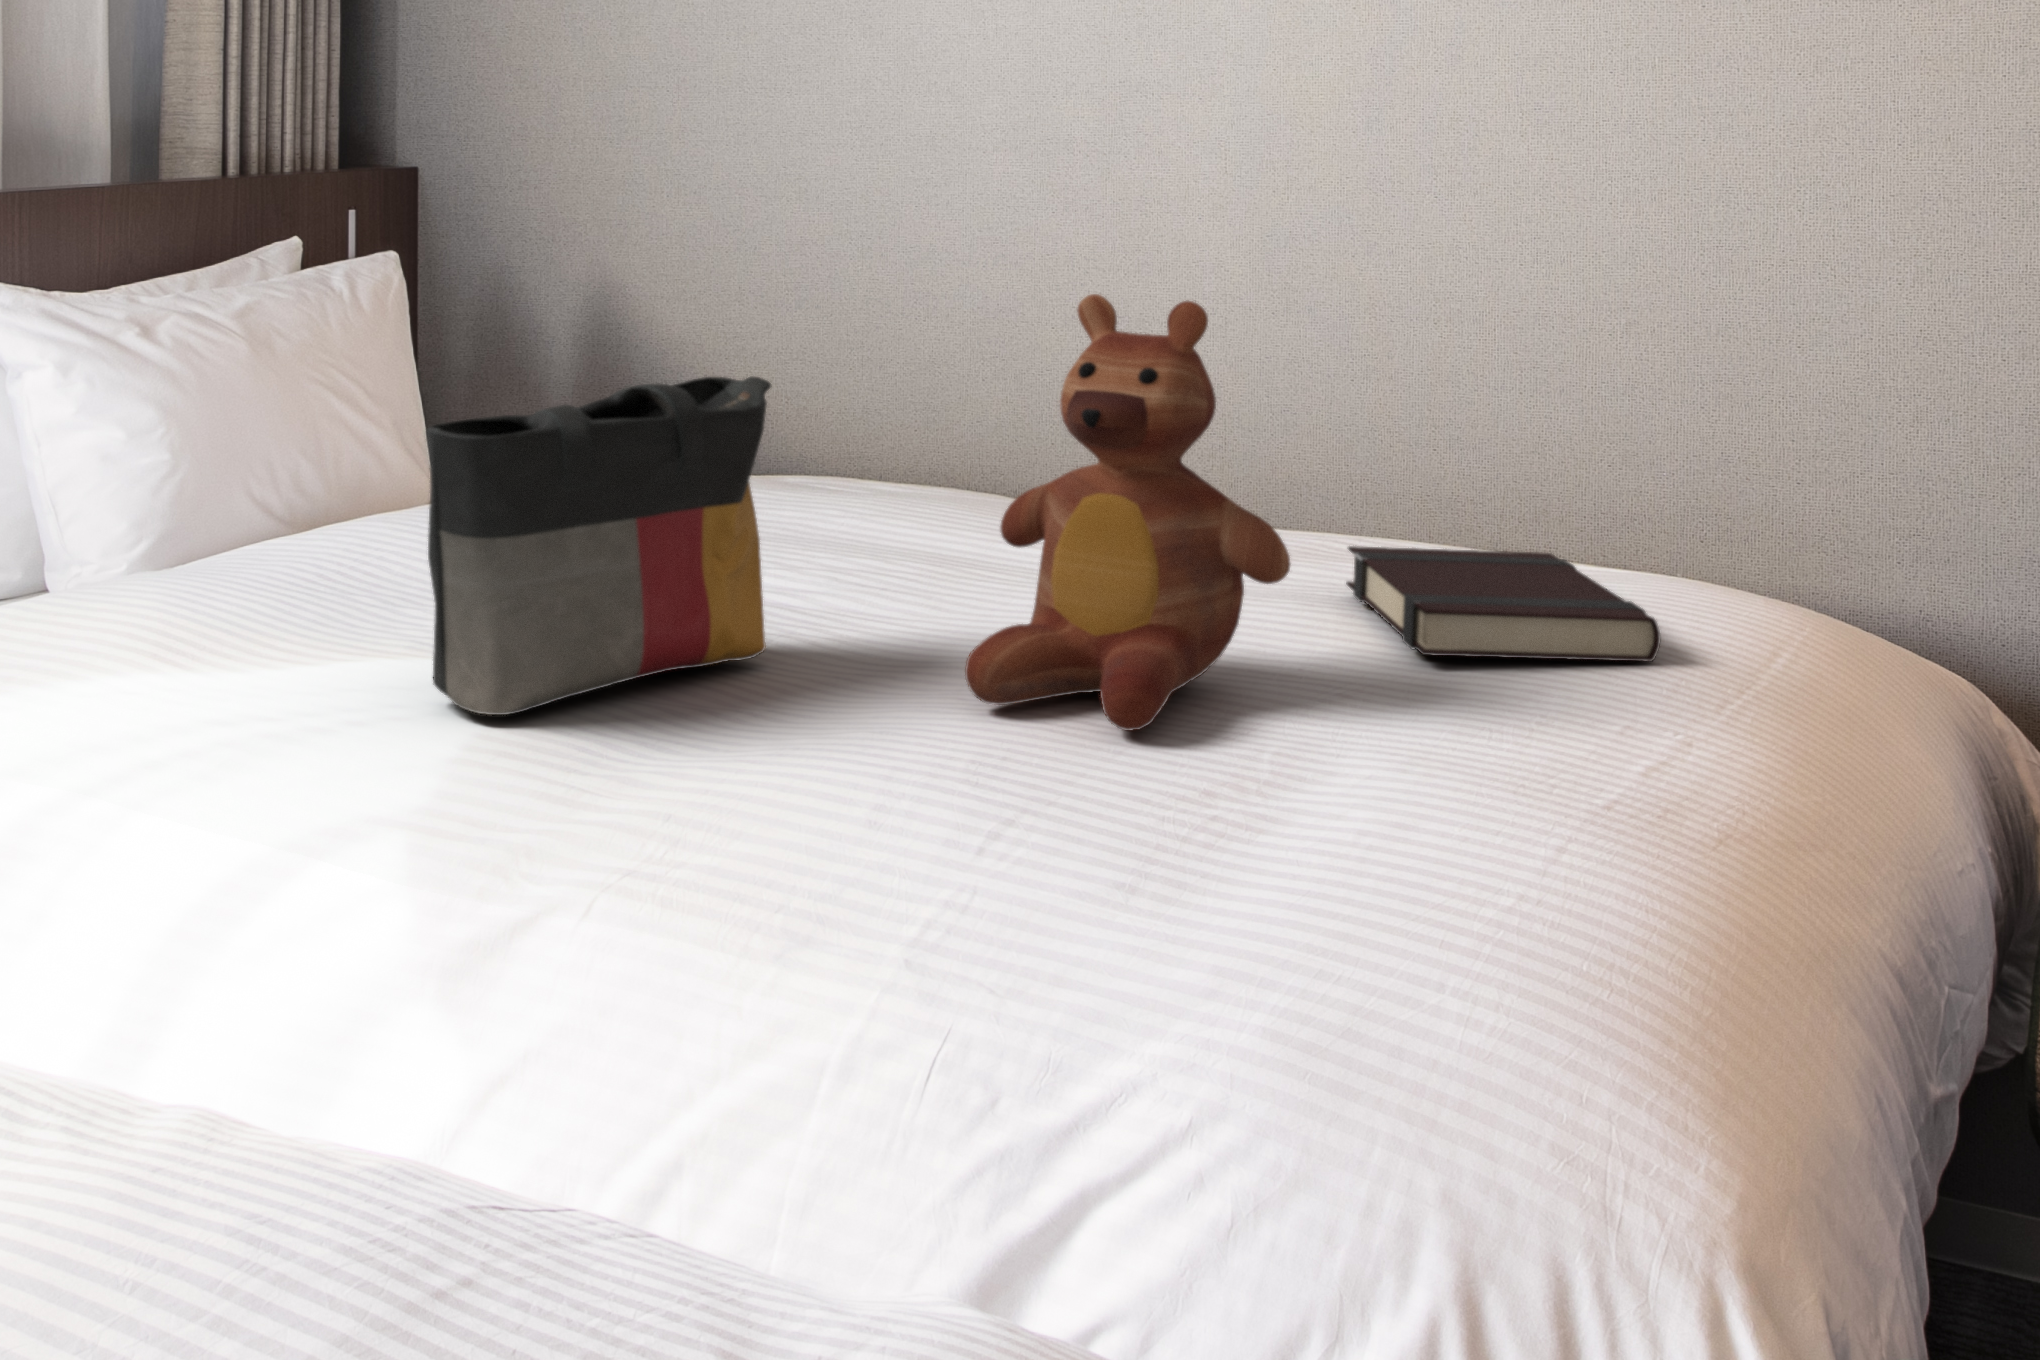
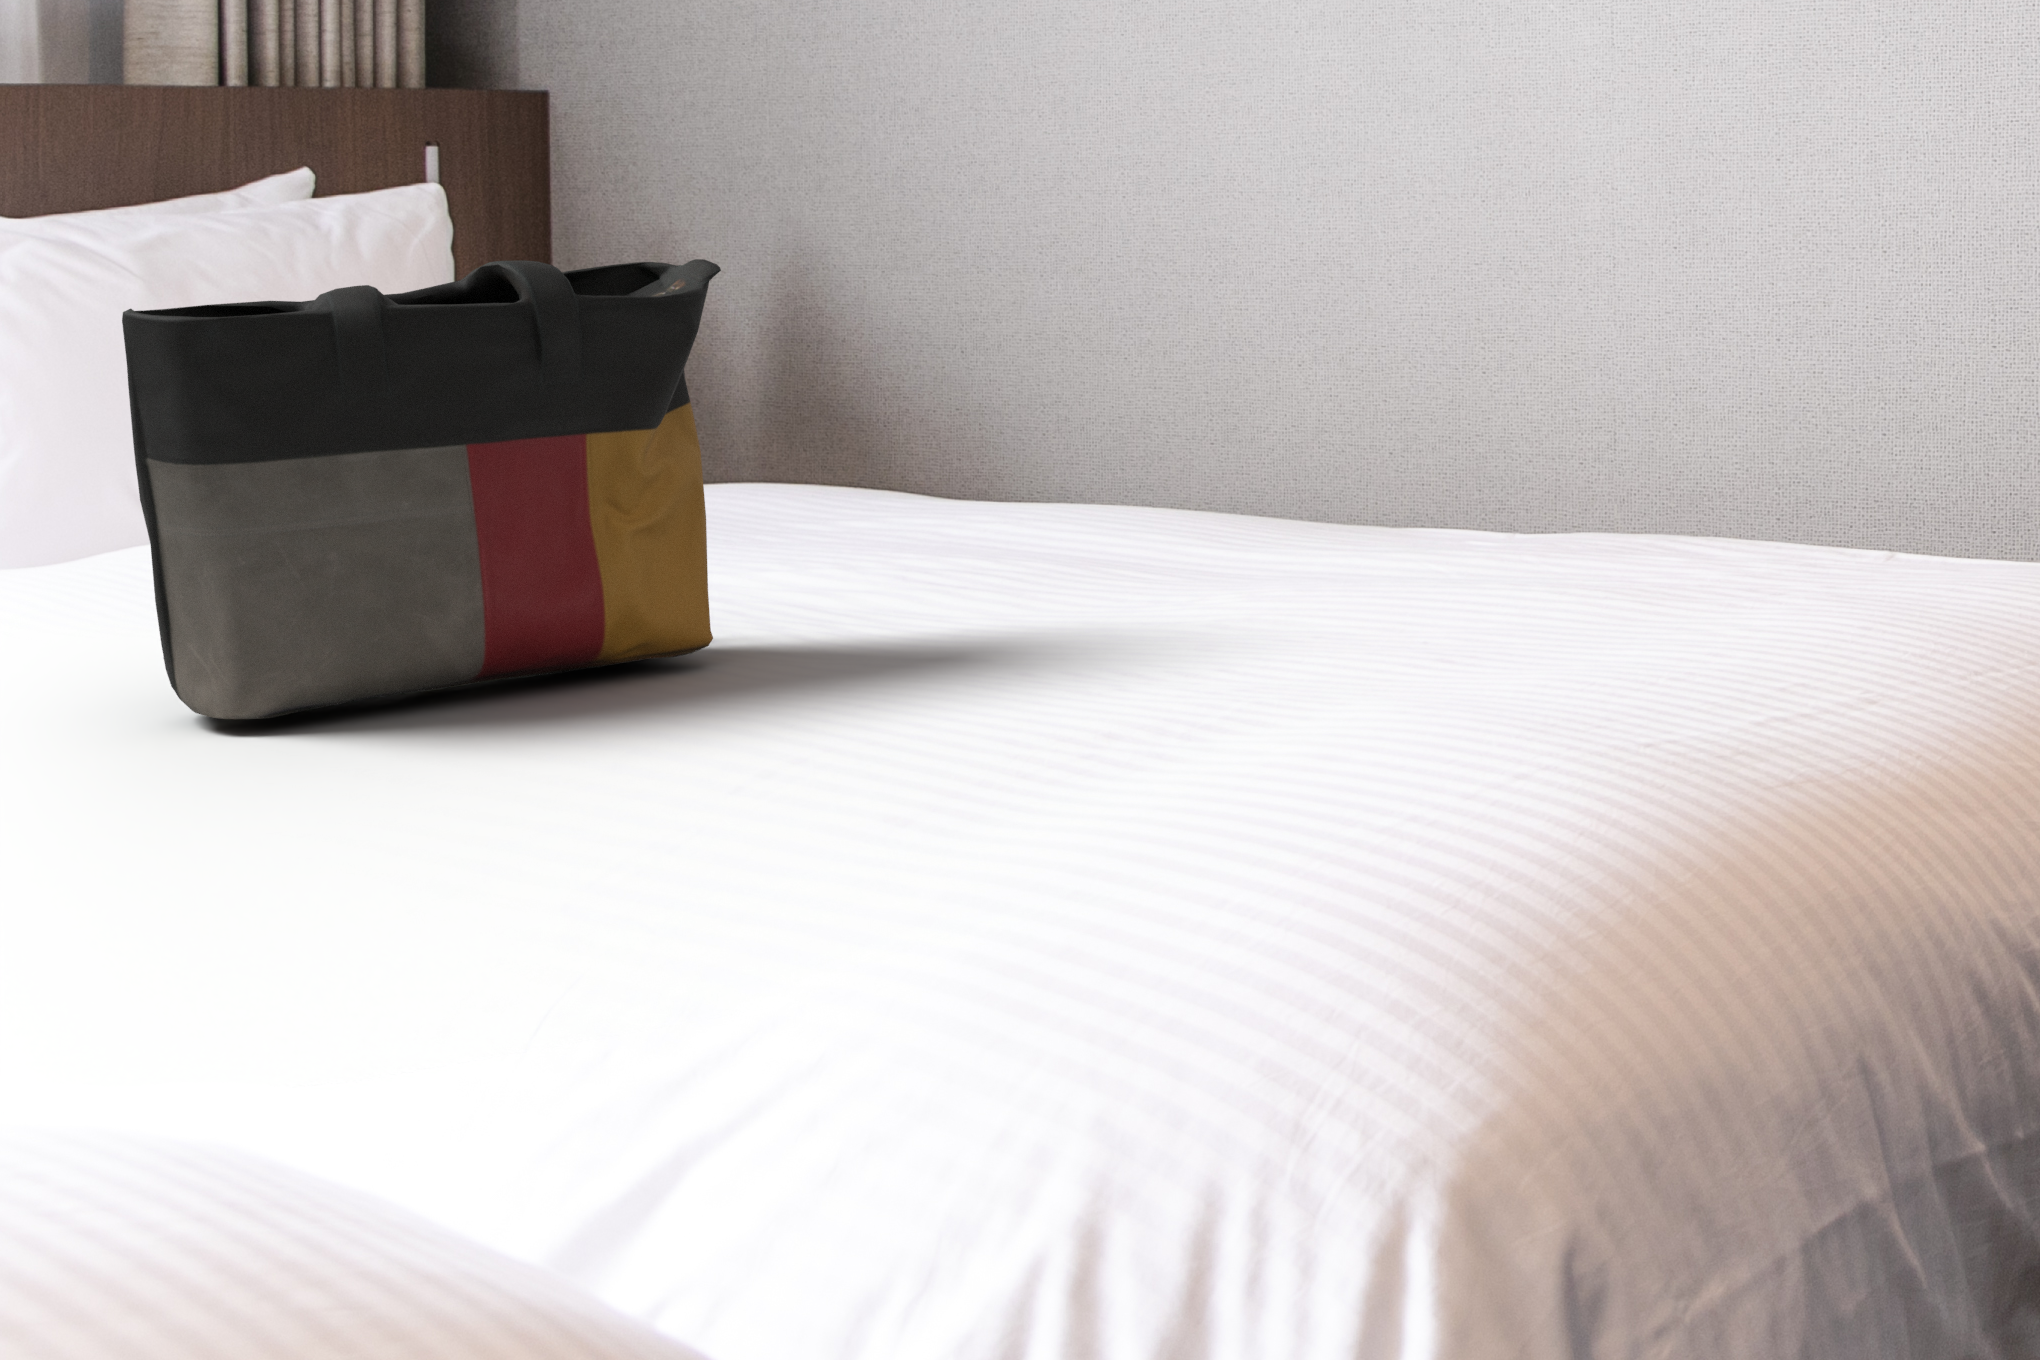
teddy bear: present [965,294,1290,730] -> none [938,122,1406,712]
book: present [1346,546,1660,662] -> none [1637,509,1984,630]

